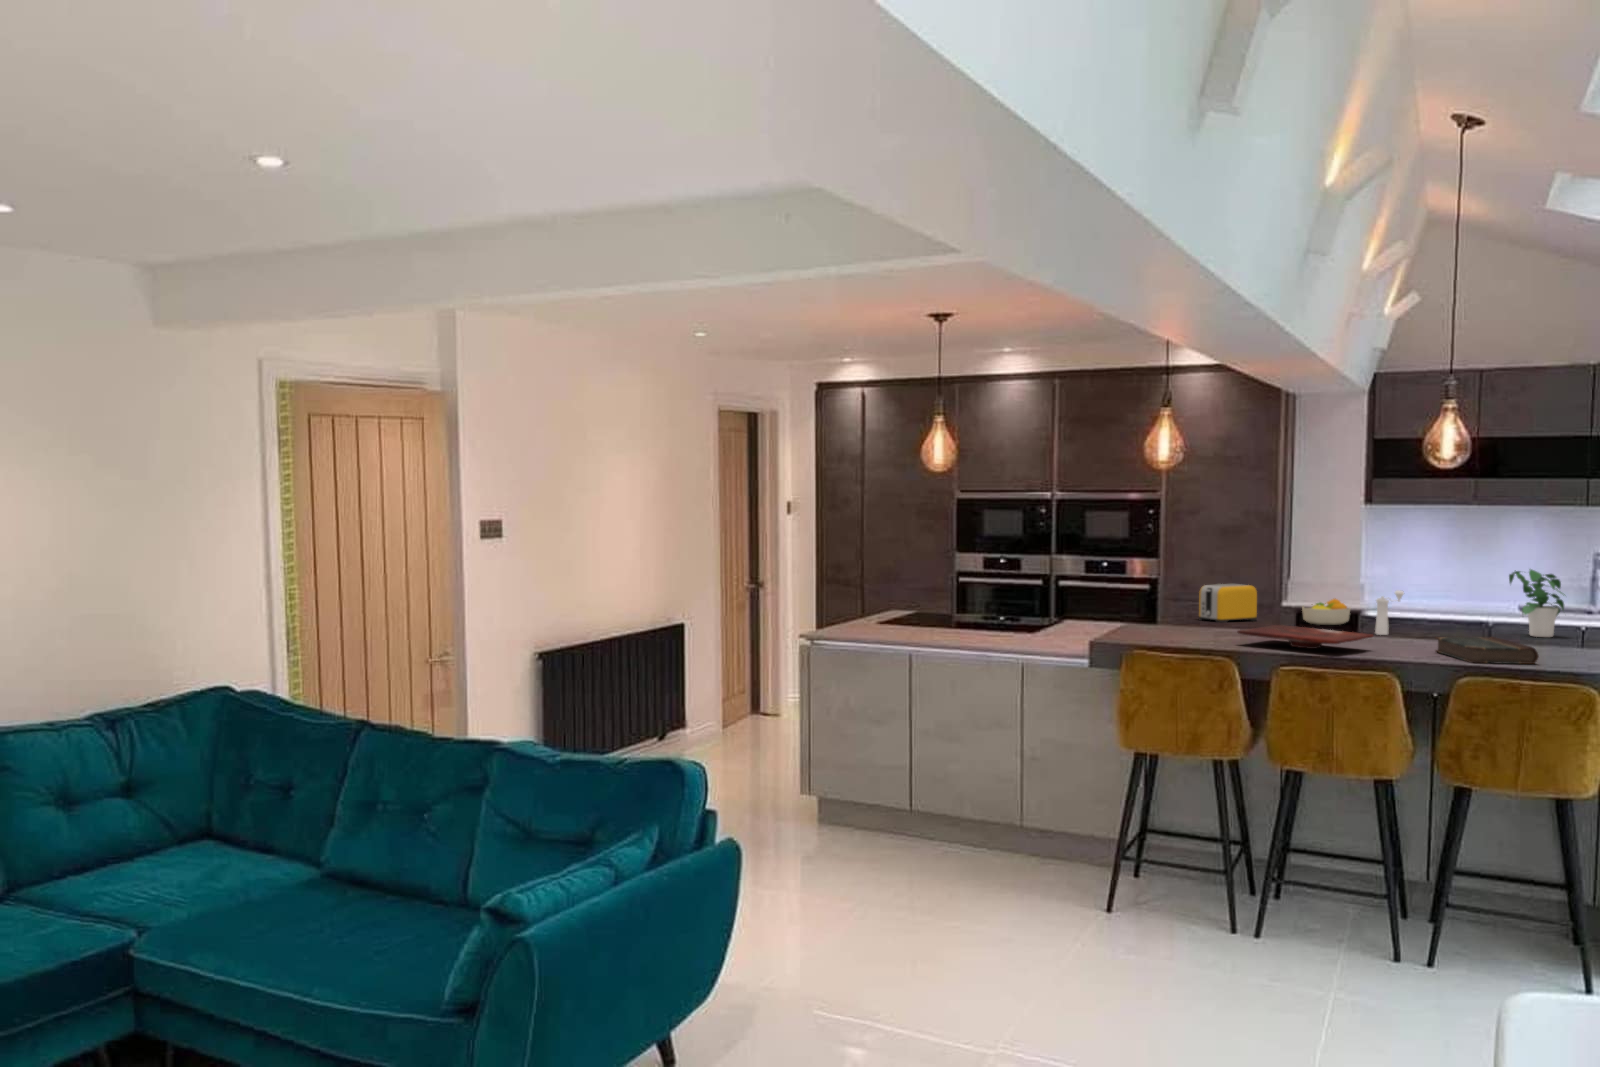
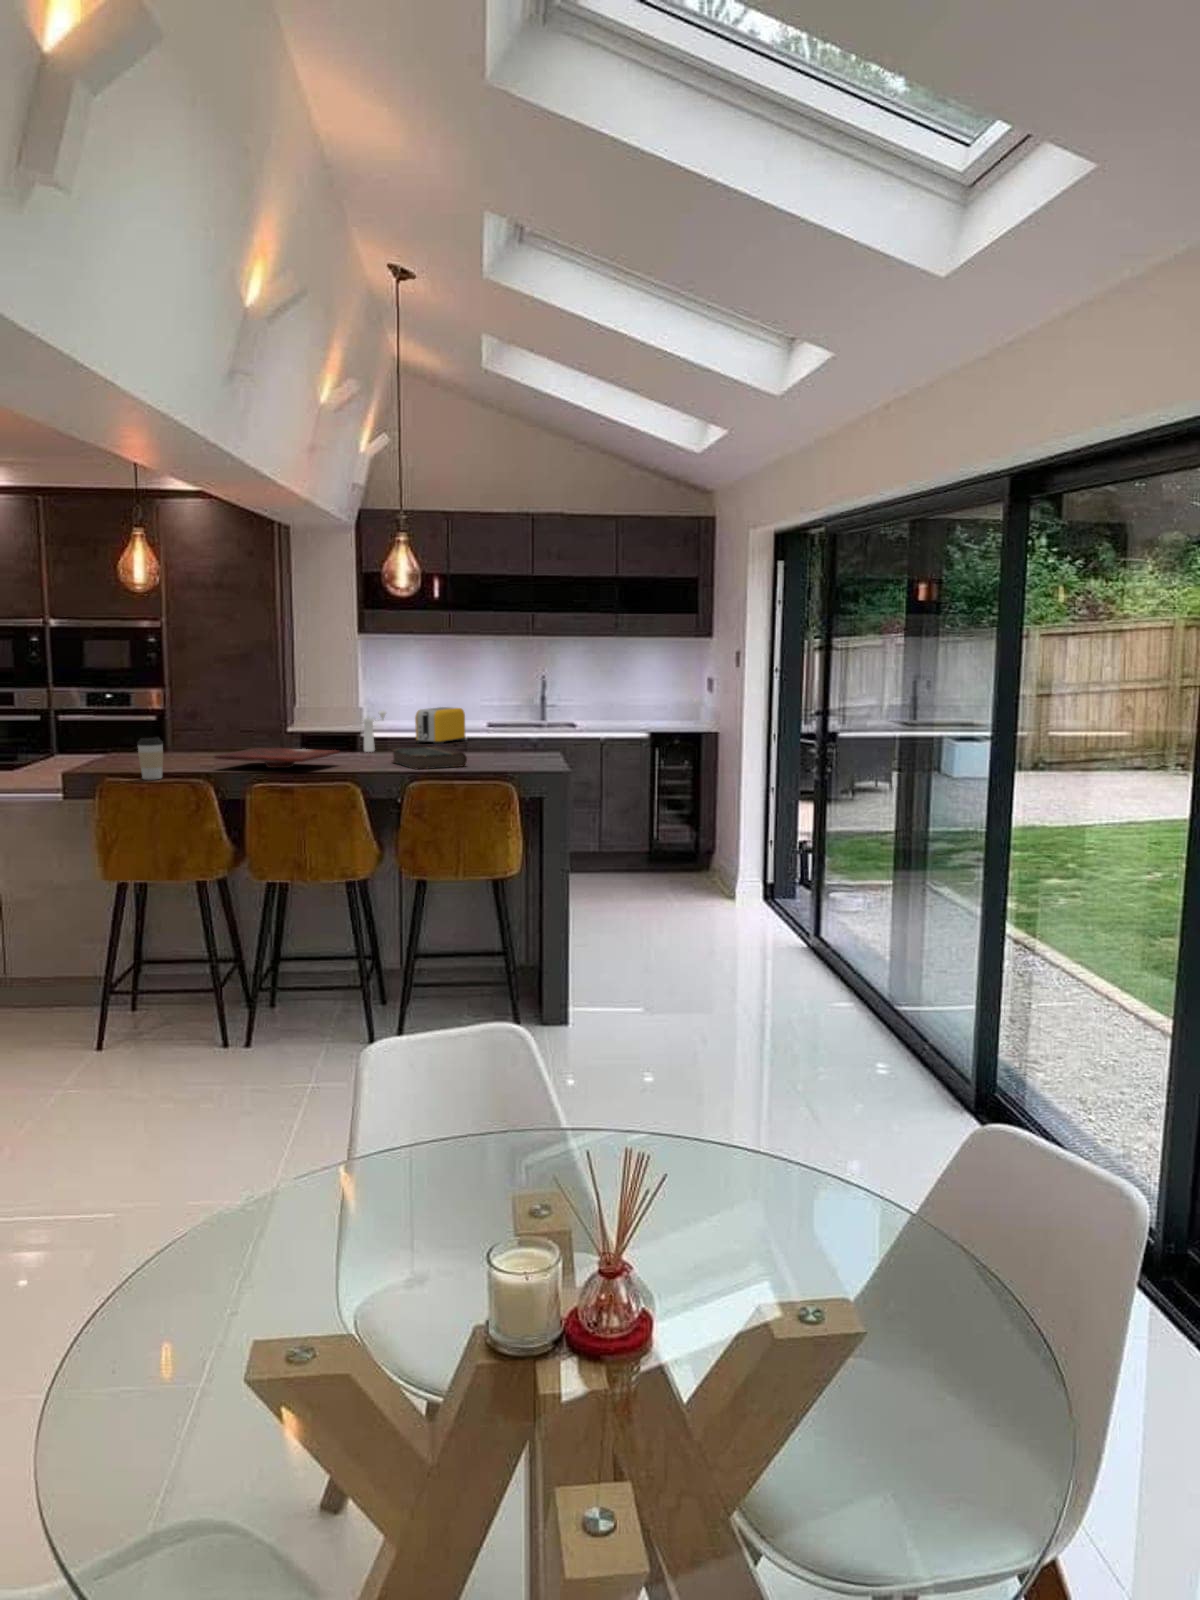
potted plant: present [1509,569,1565,637] -> none [469,686,512,745]
toaster: present [1199,584,1257,623] -> present [415,707,466,744]
fruit bowl: present [1302,598,1350,625] -> none [304,721,348,747]
coffee cup: none [1167,609,1192,650] -> present [137,737,163,780]

